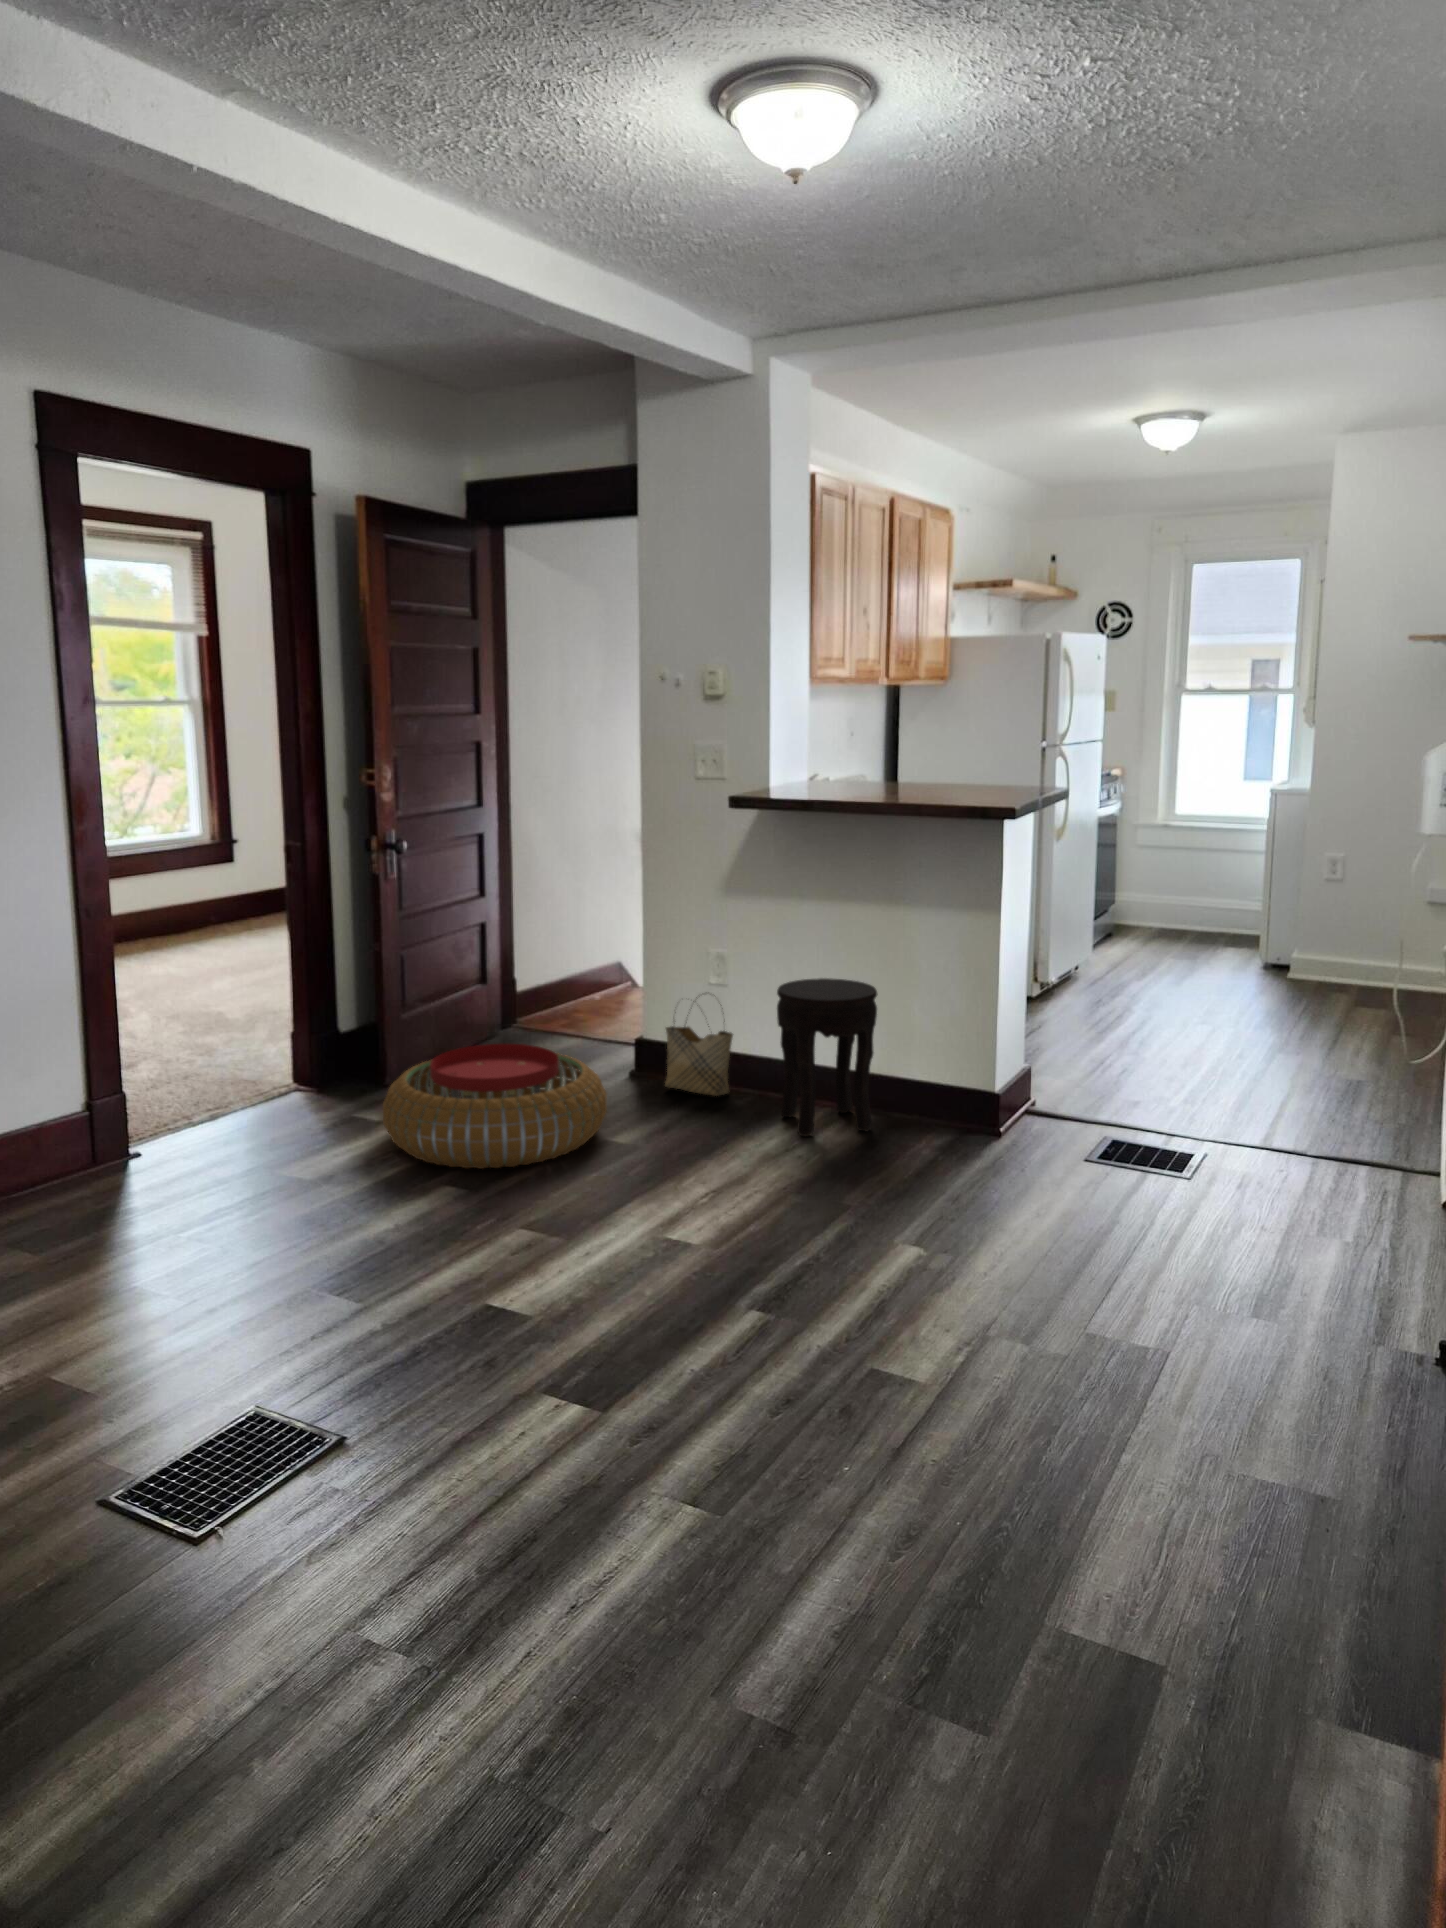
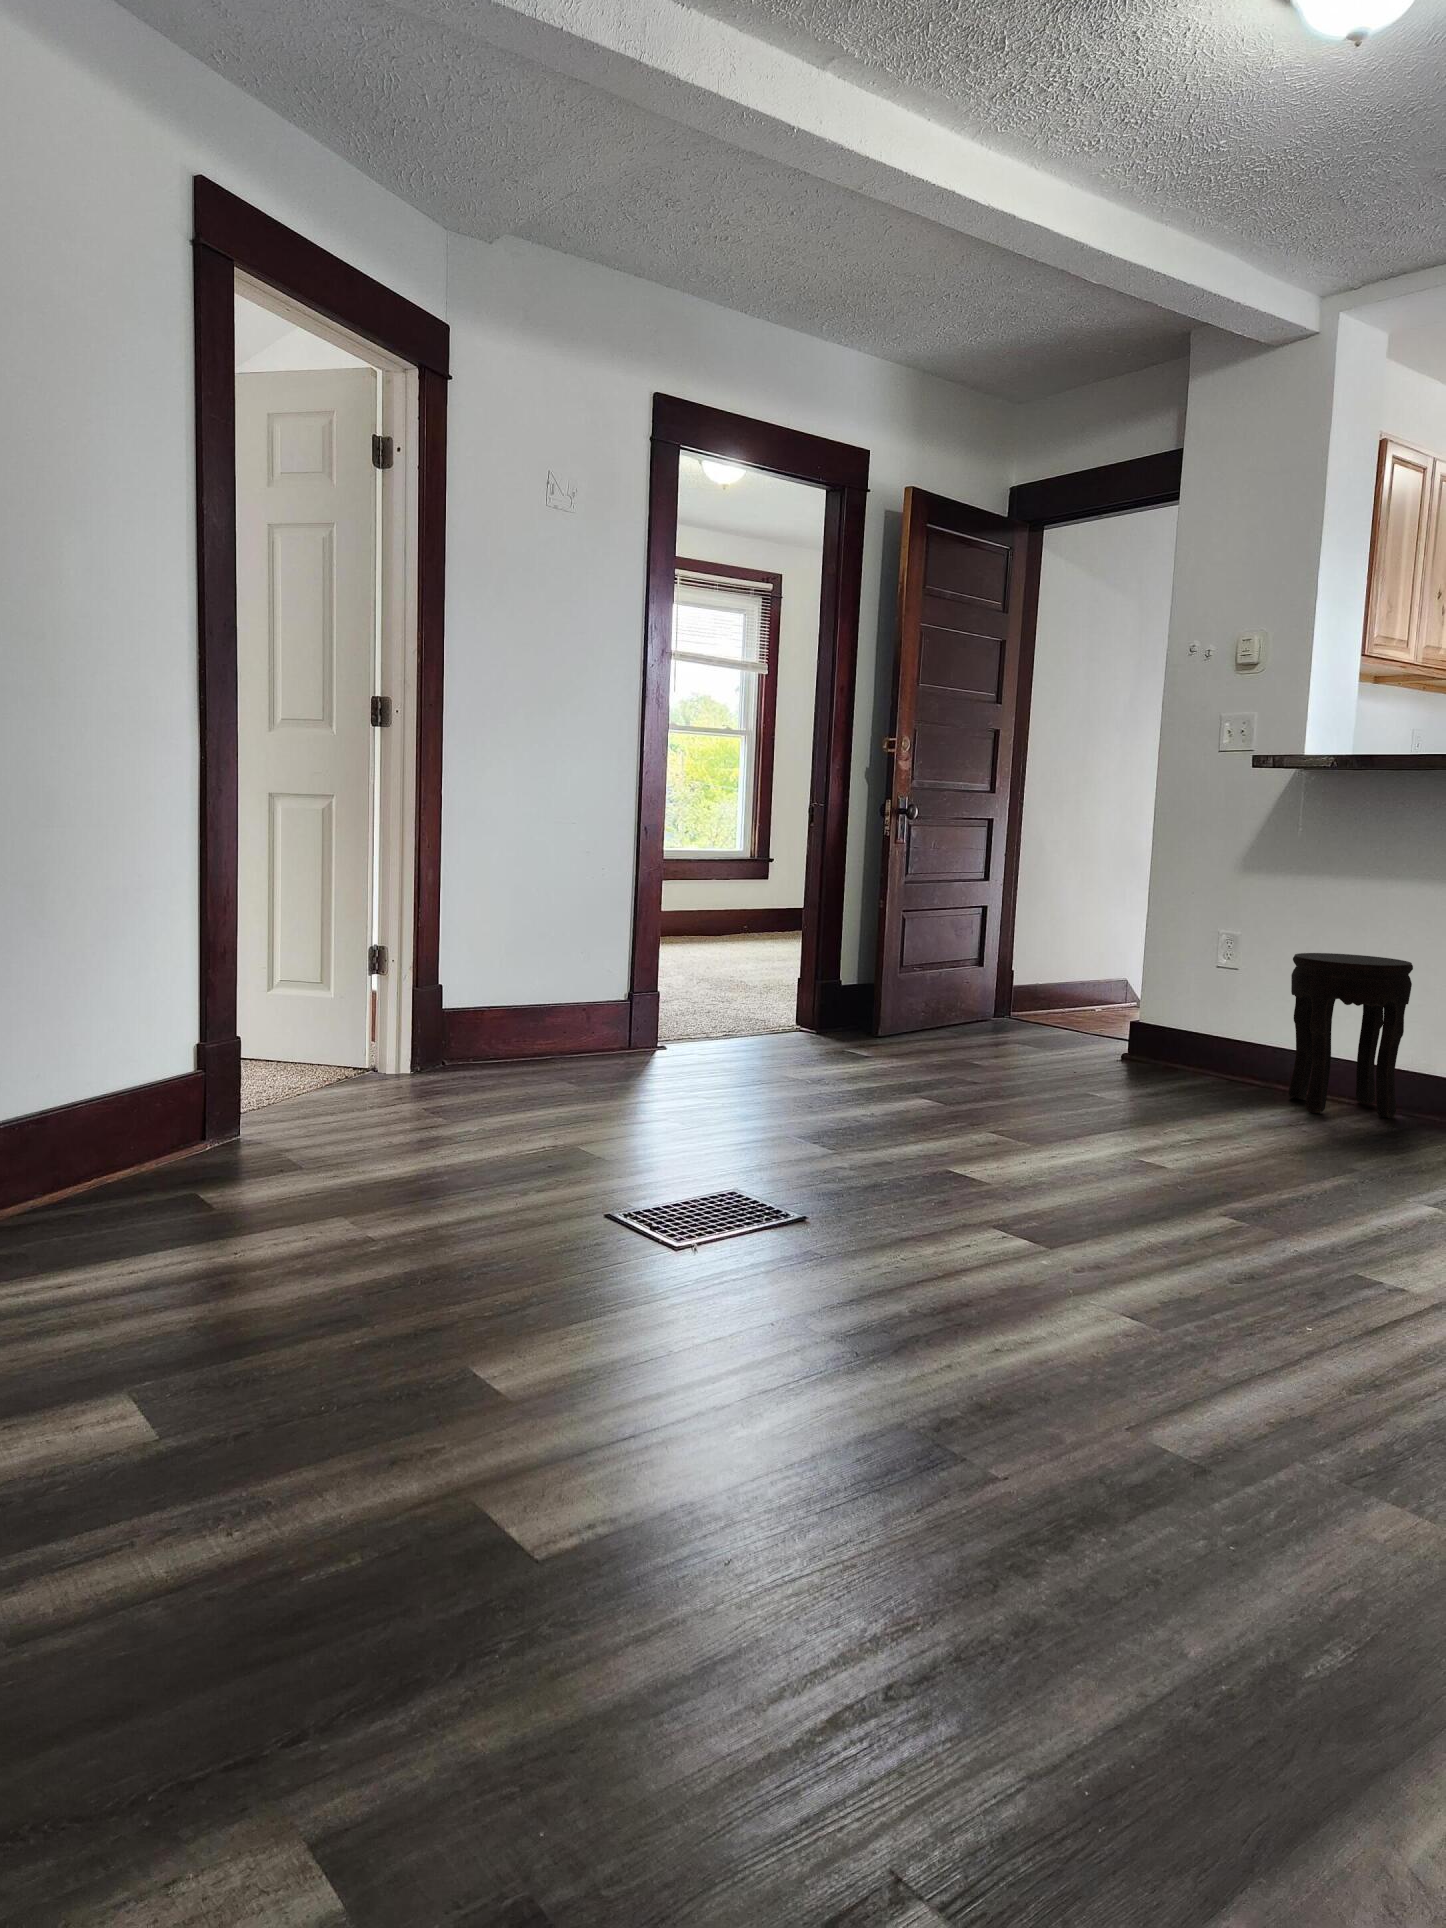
woven basket: present [665,1001,733,1096] -> none [1161,970,1242,1077]
pouf: present [383,1044,607,1169] -> none [874,990,1097,1095]

